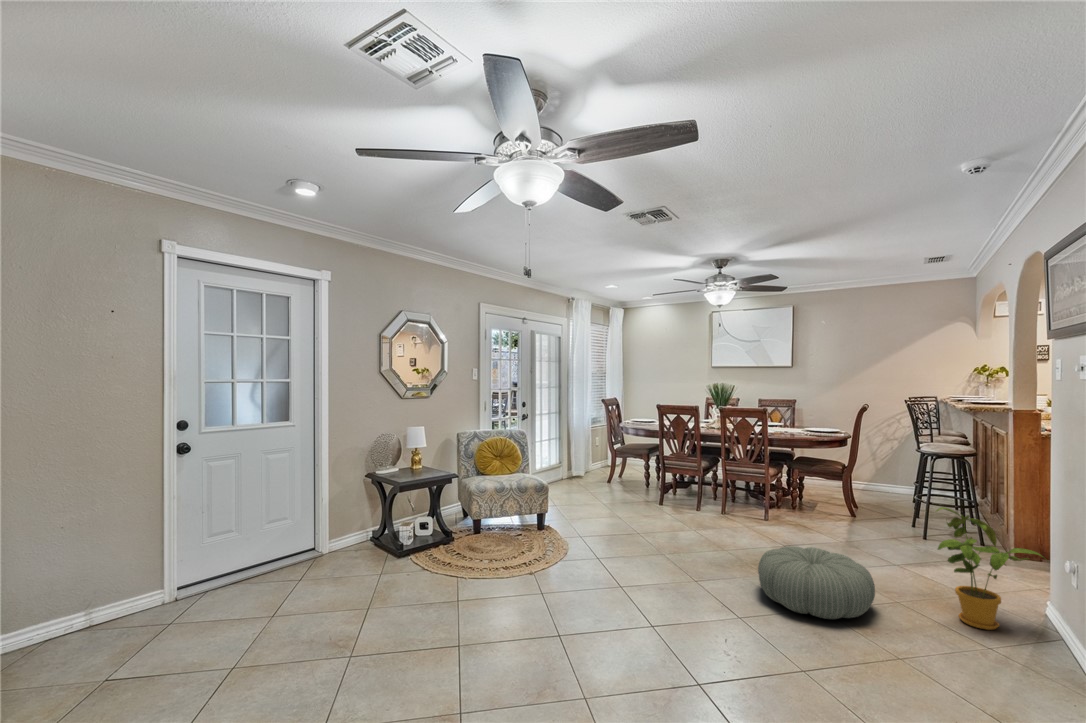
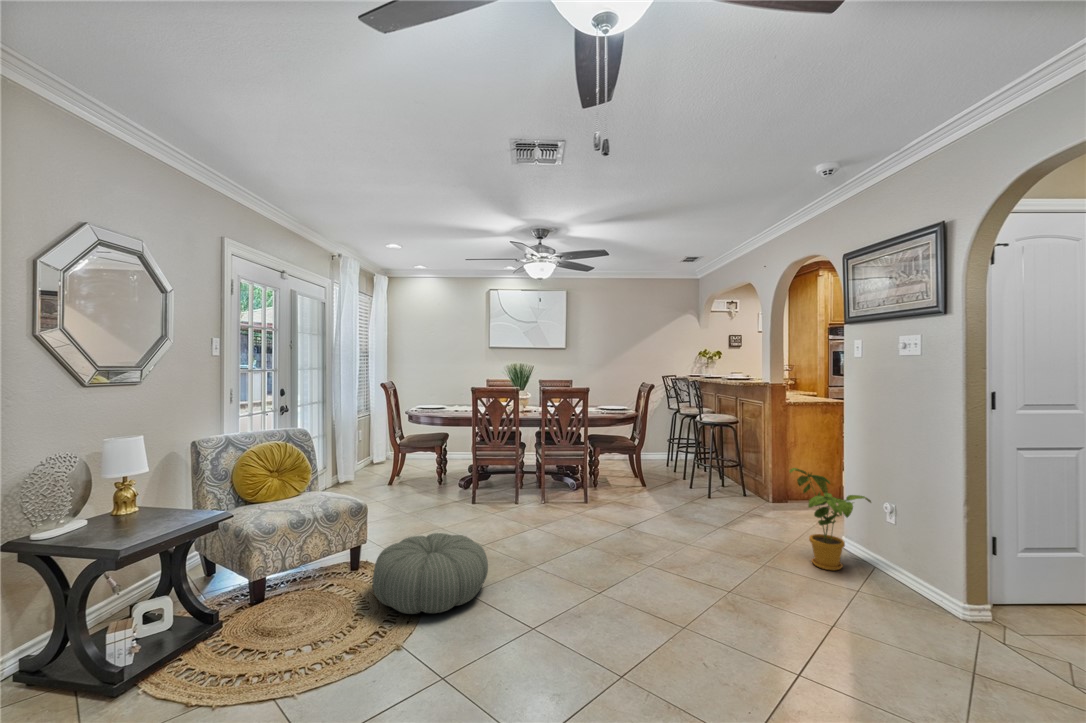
pouf: present [758,546,875,619] -> present [373,533,488,614]

